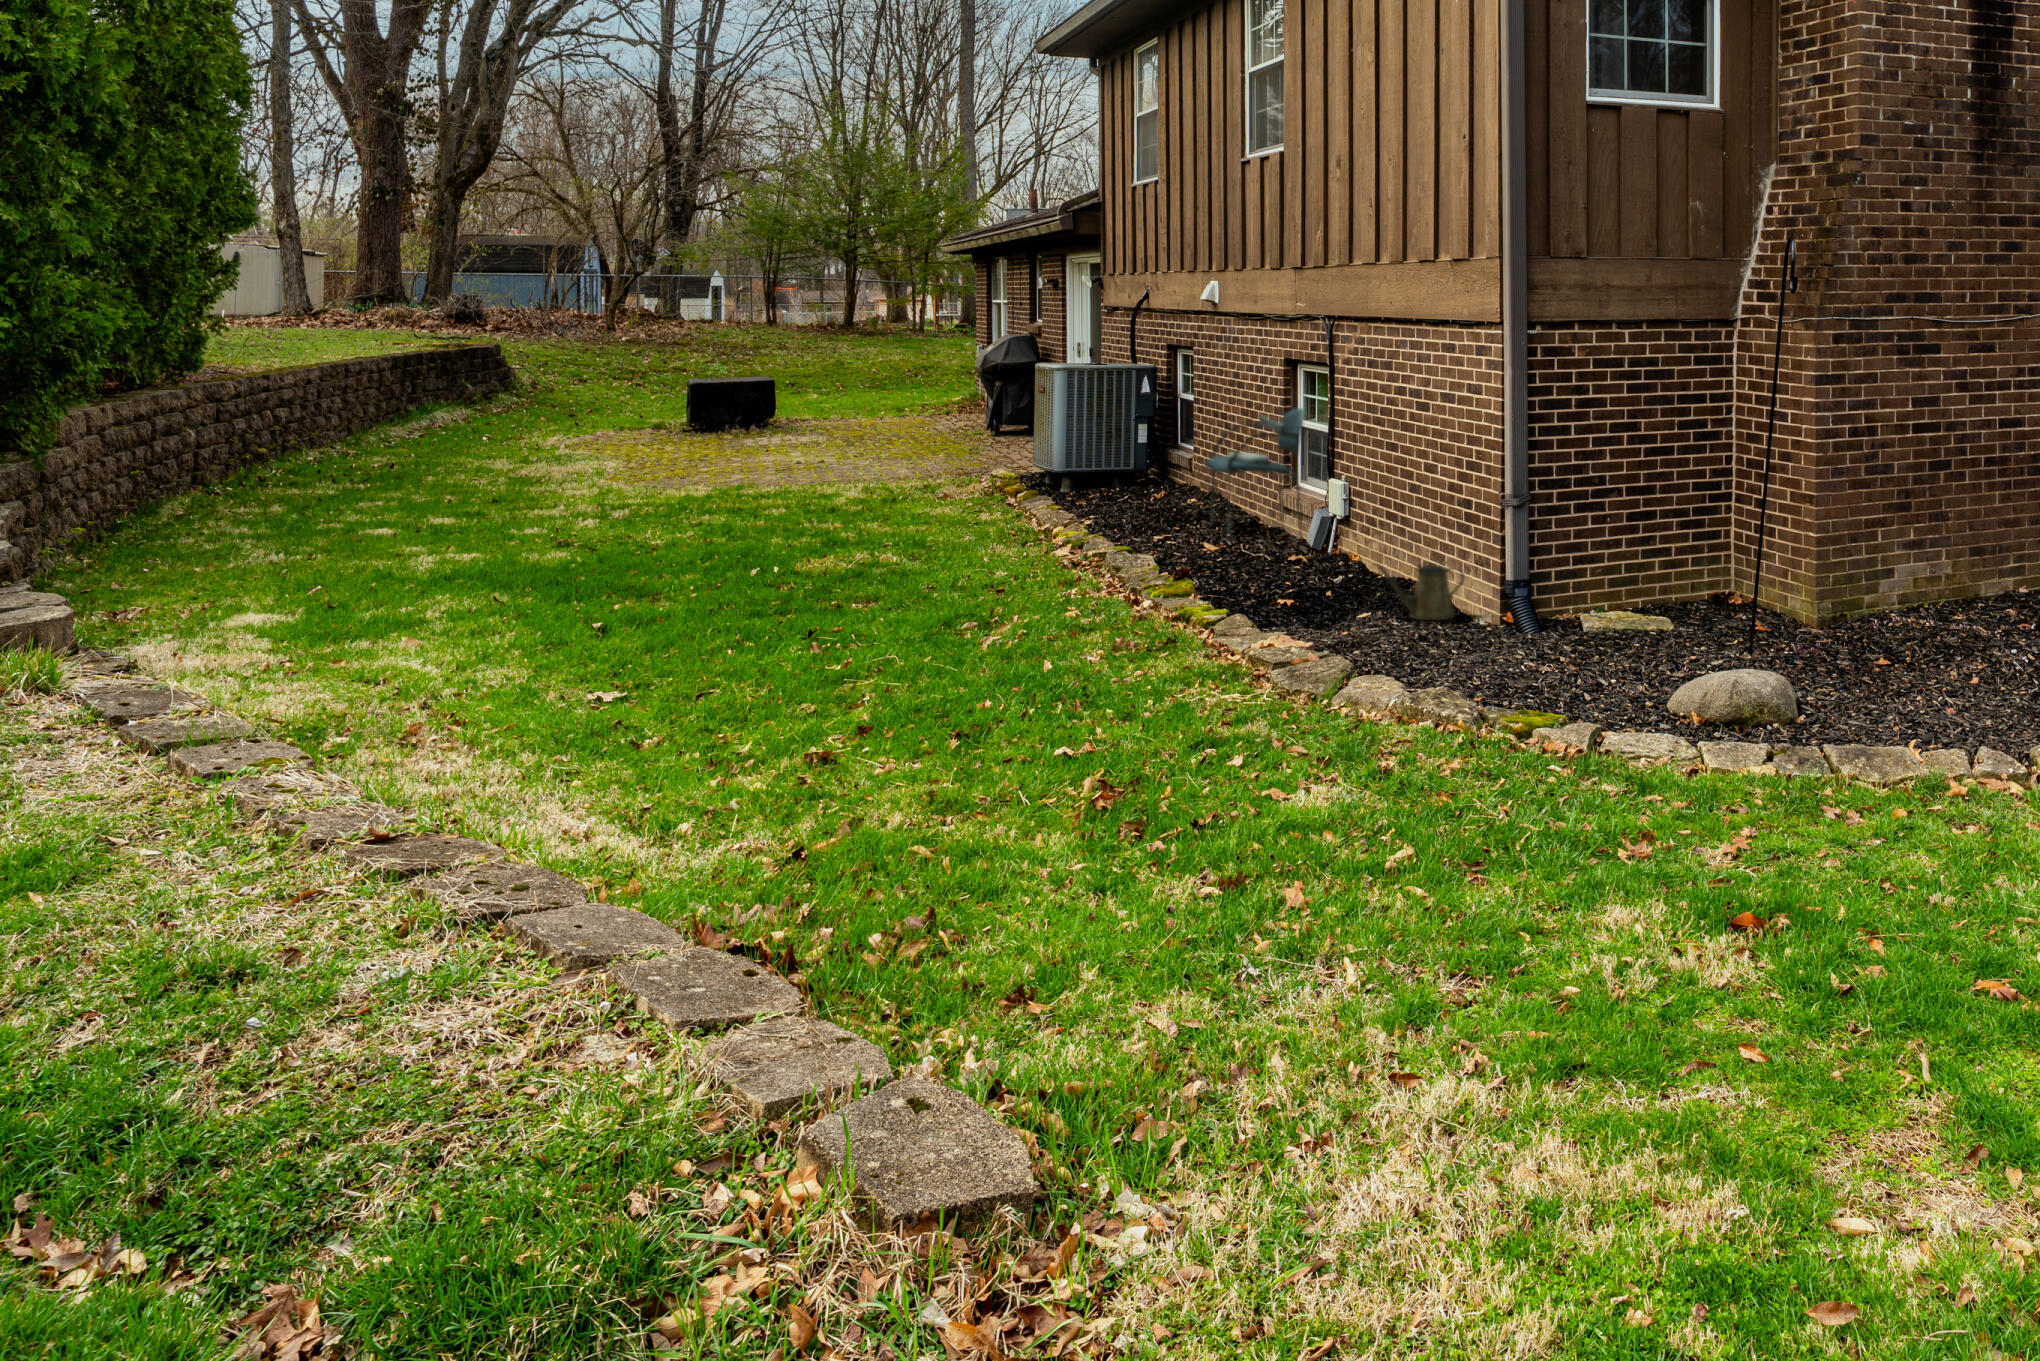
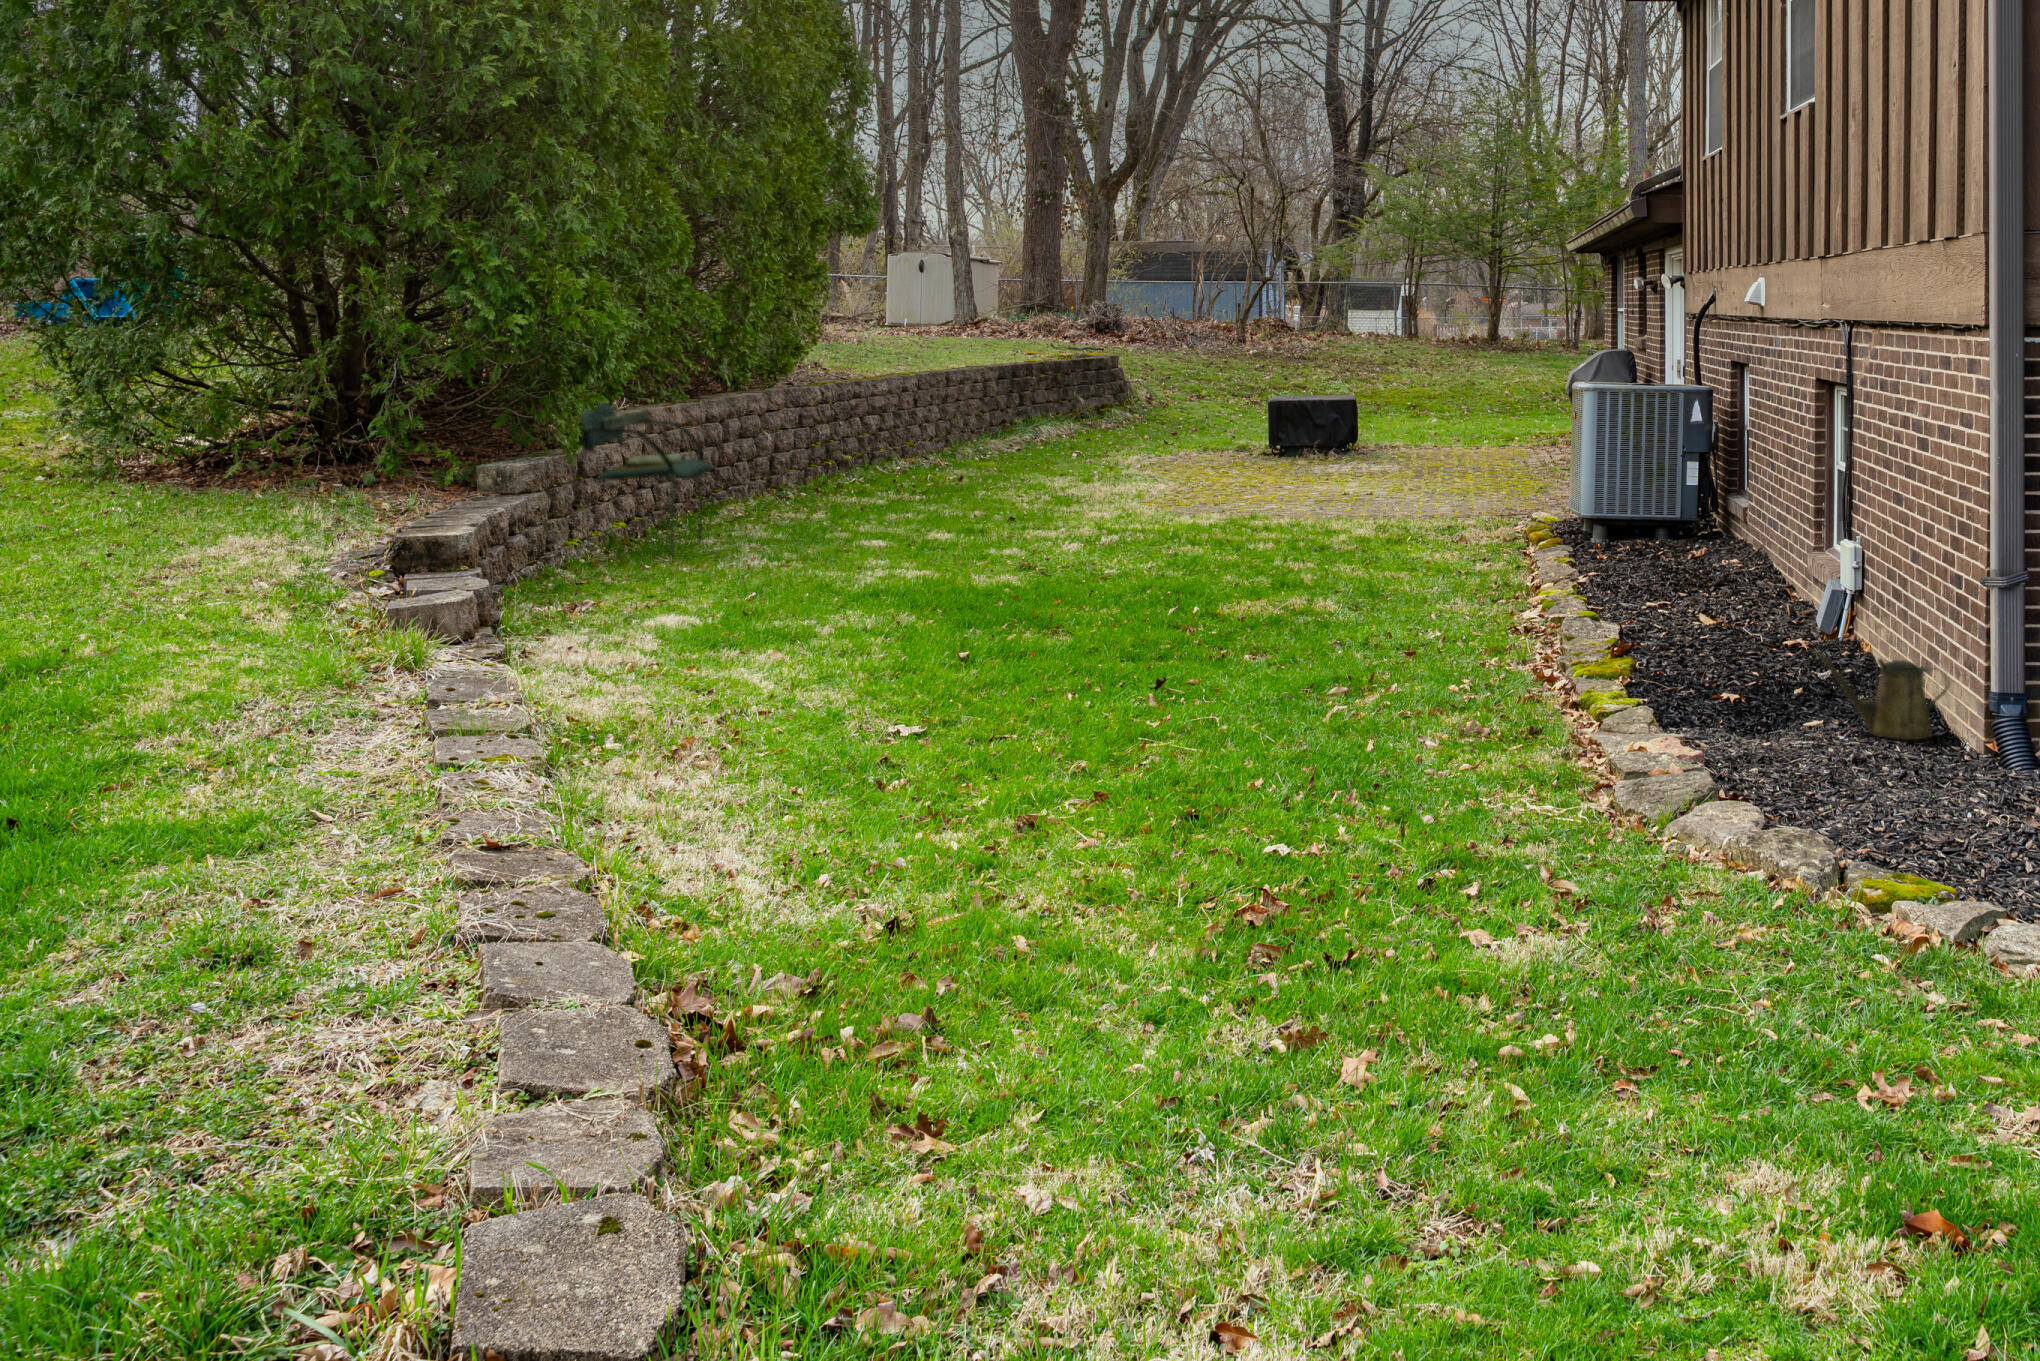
chair: present [1205,408,1305,535] -> present [581,403,711,555]

